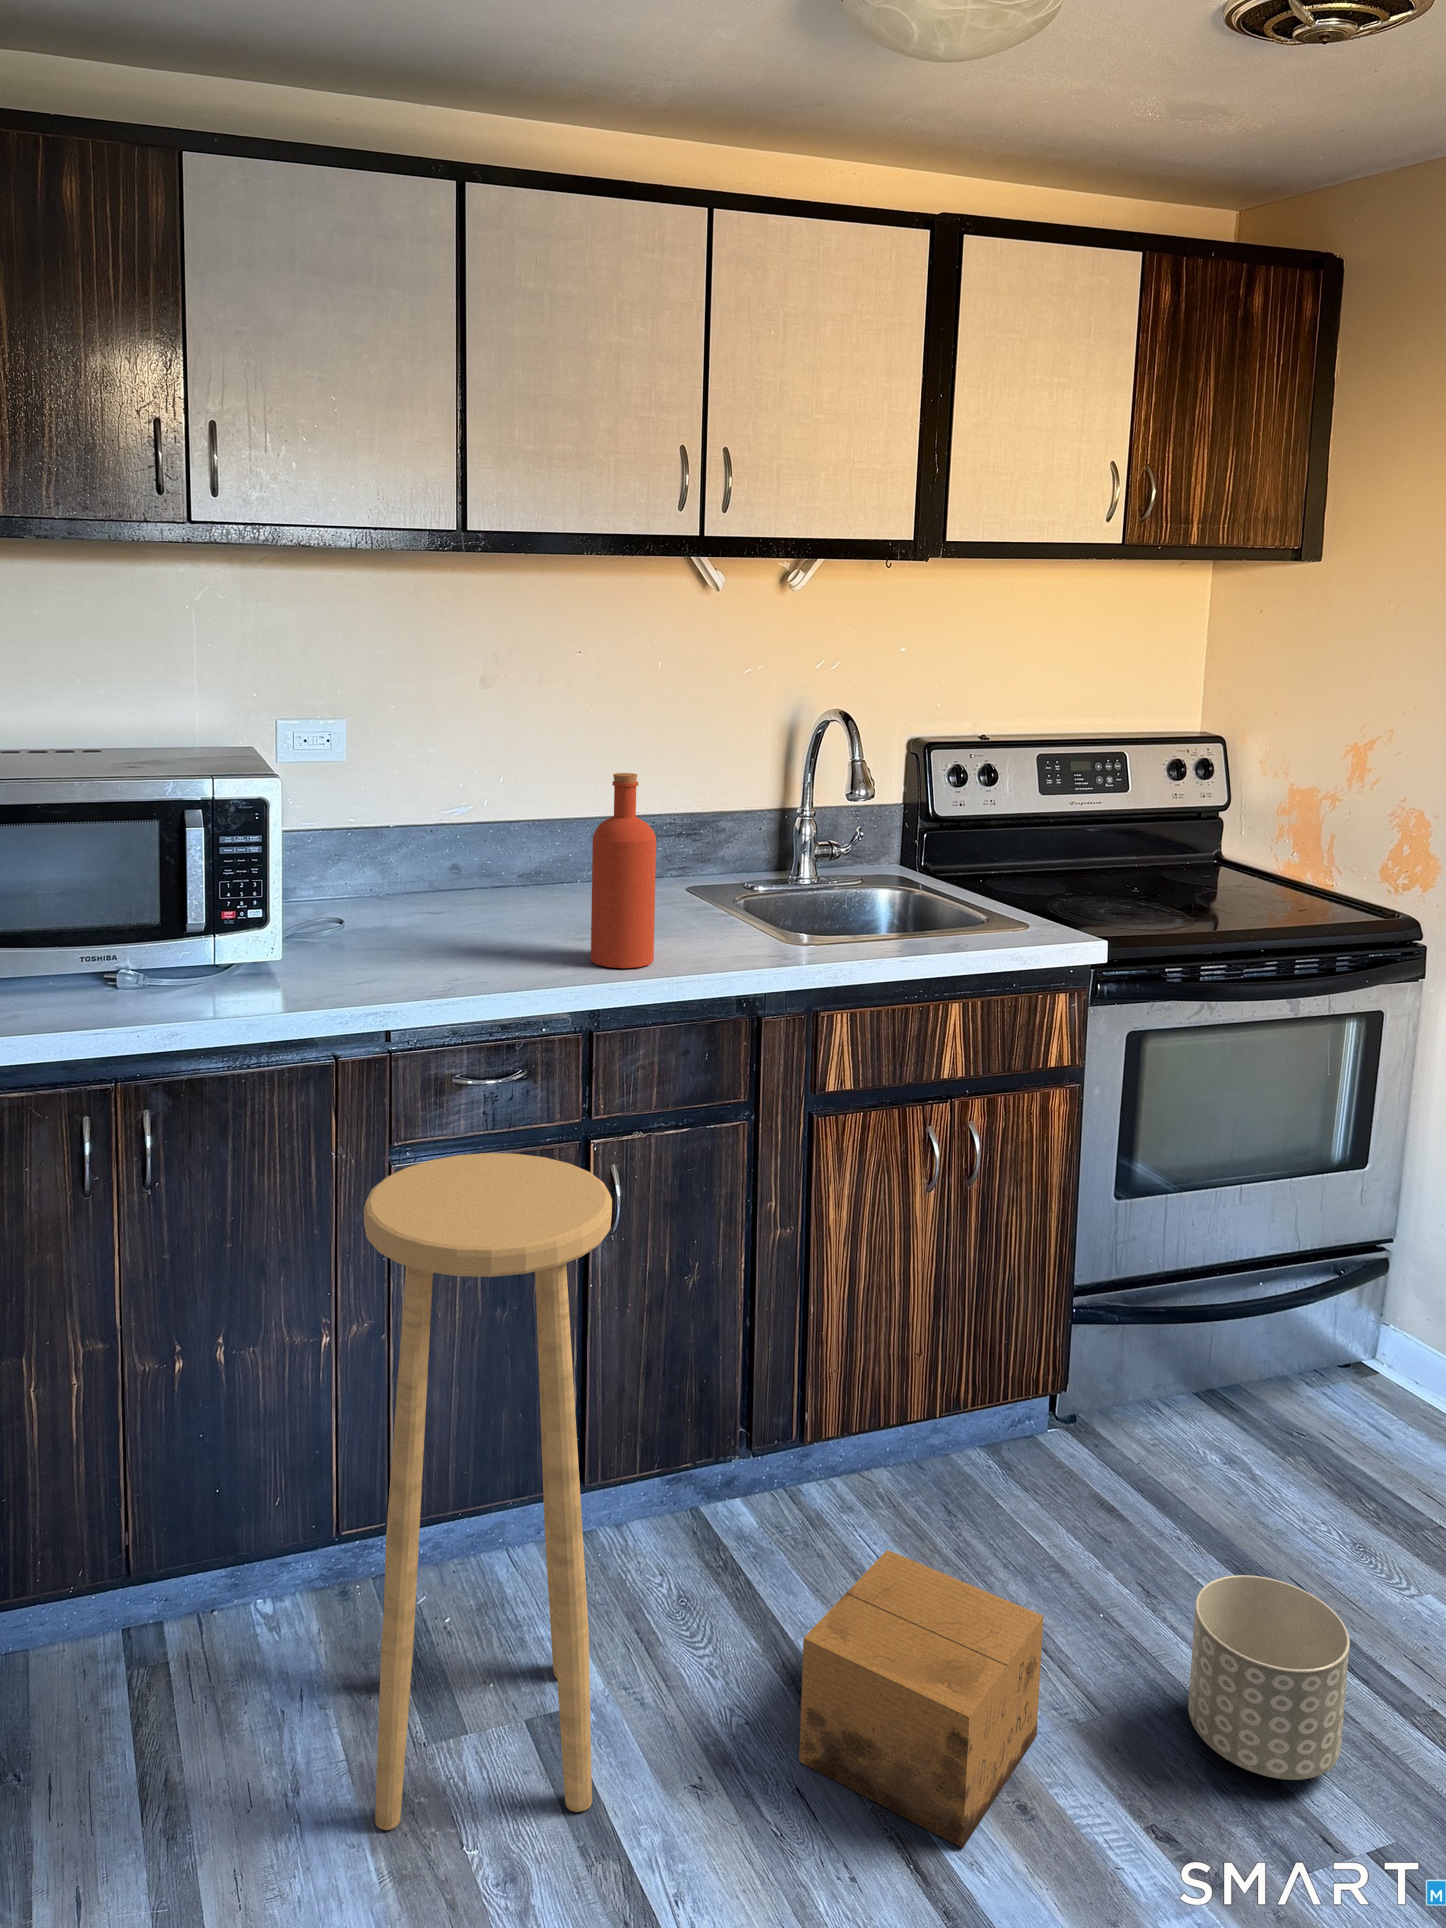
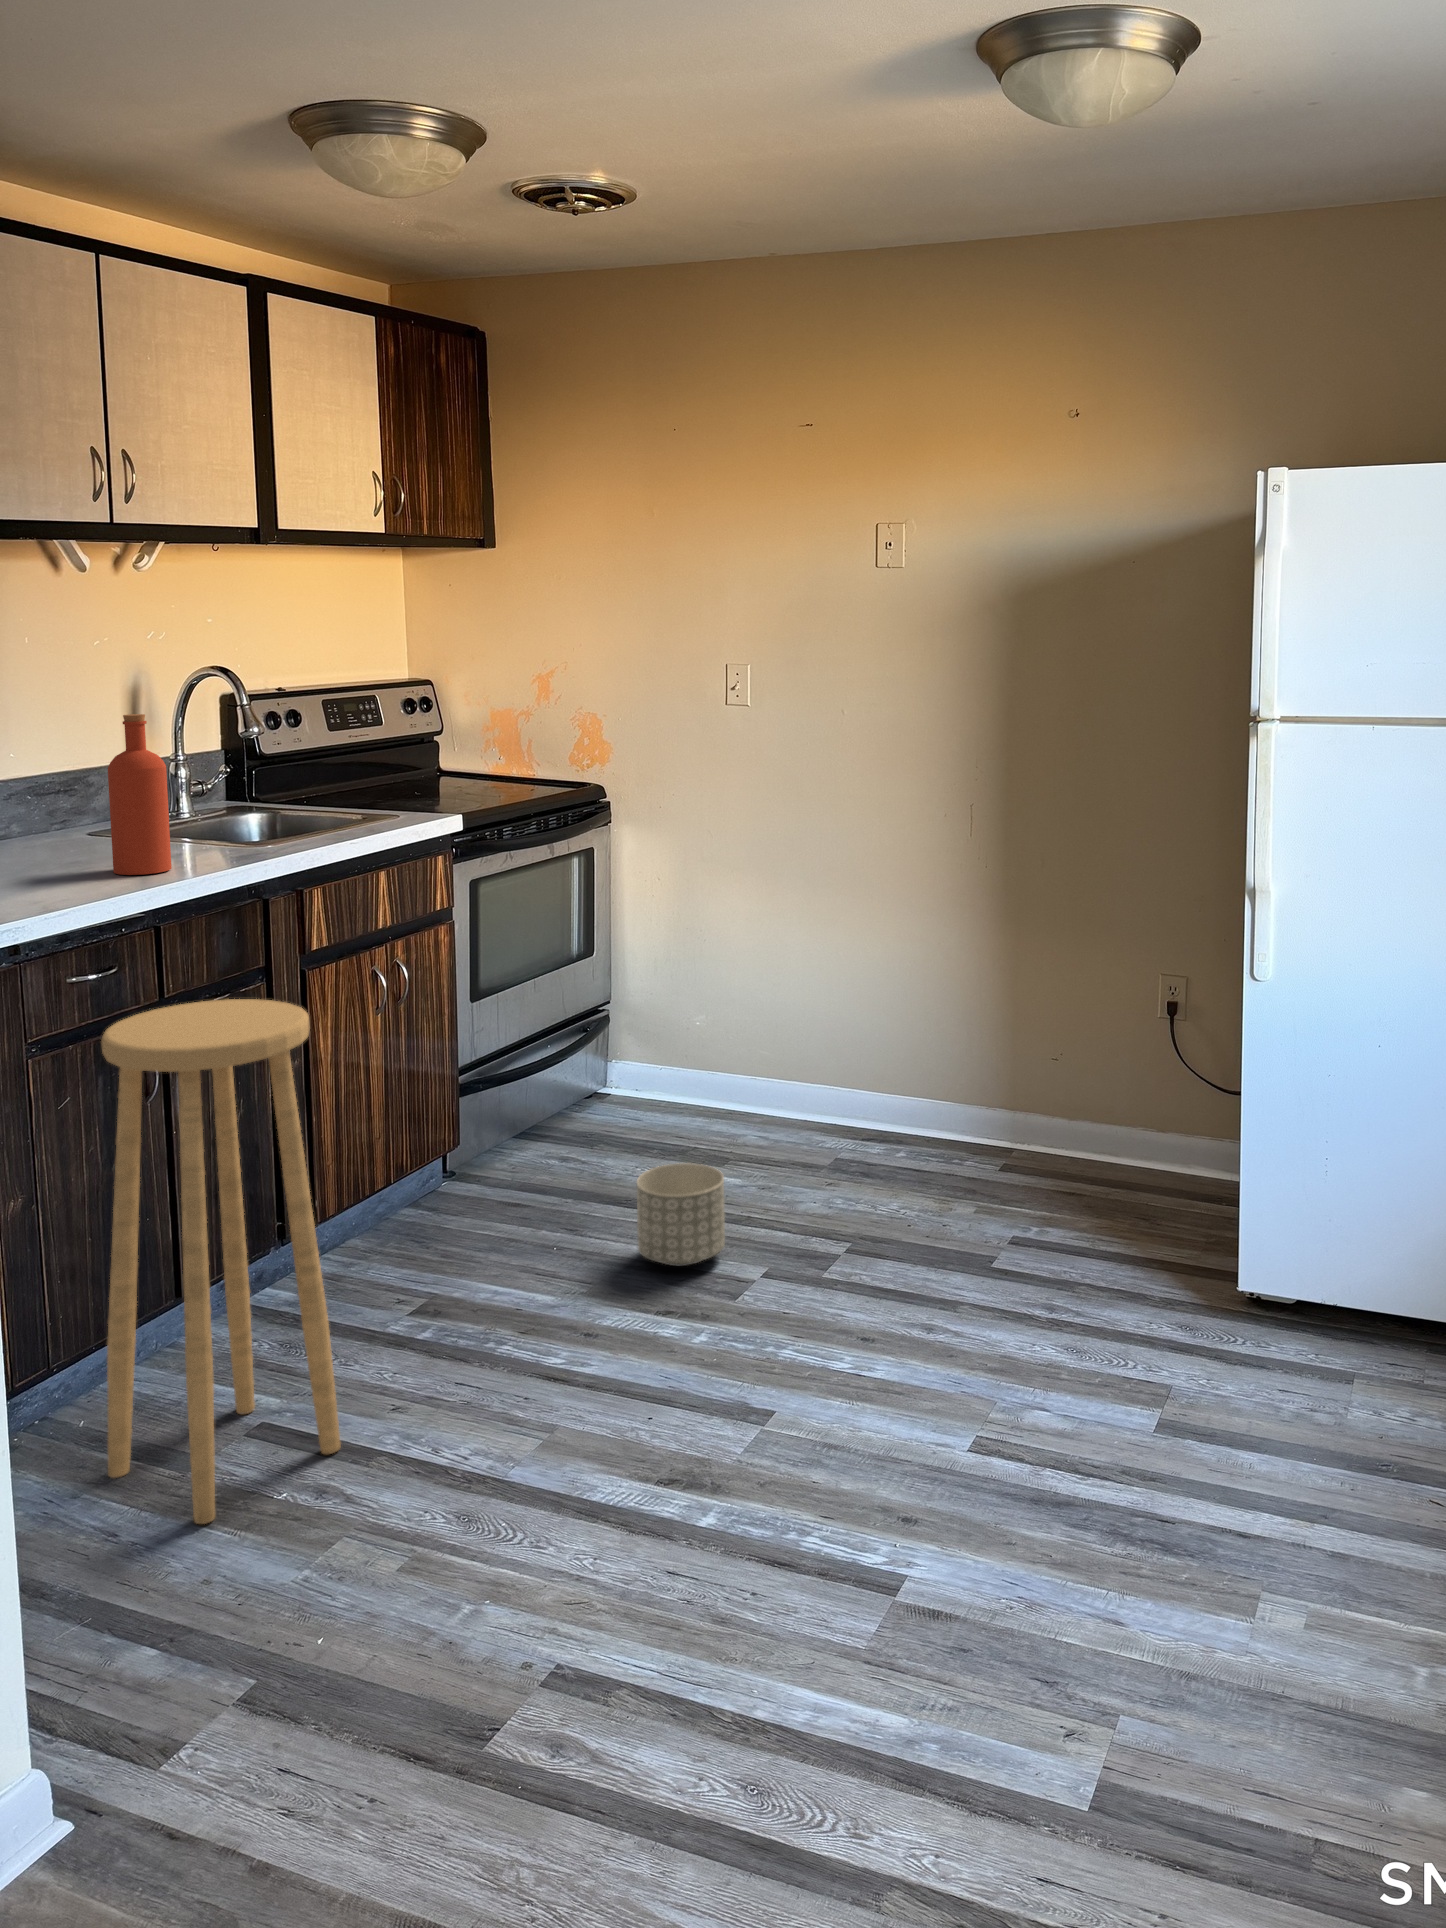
cardboard box: present [799,1550,1043,1848] -> none [446,1222,575,1372]

